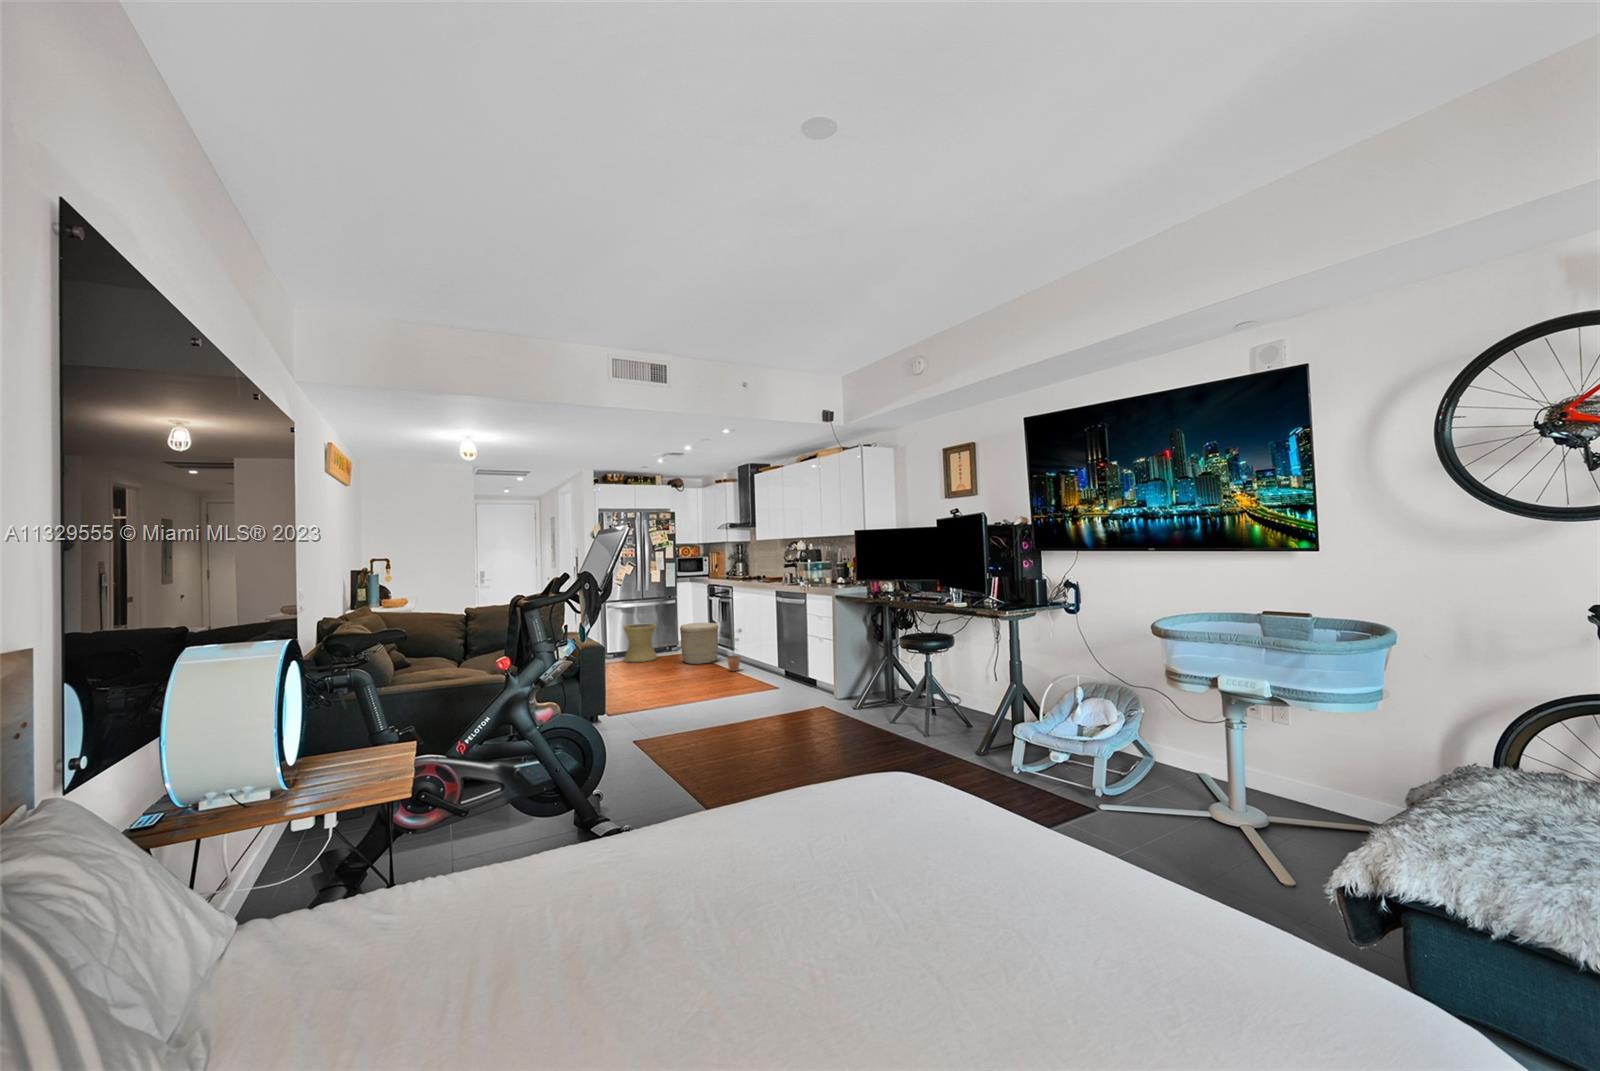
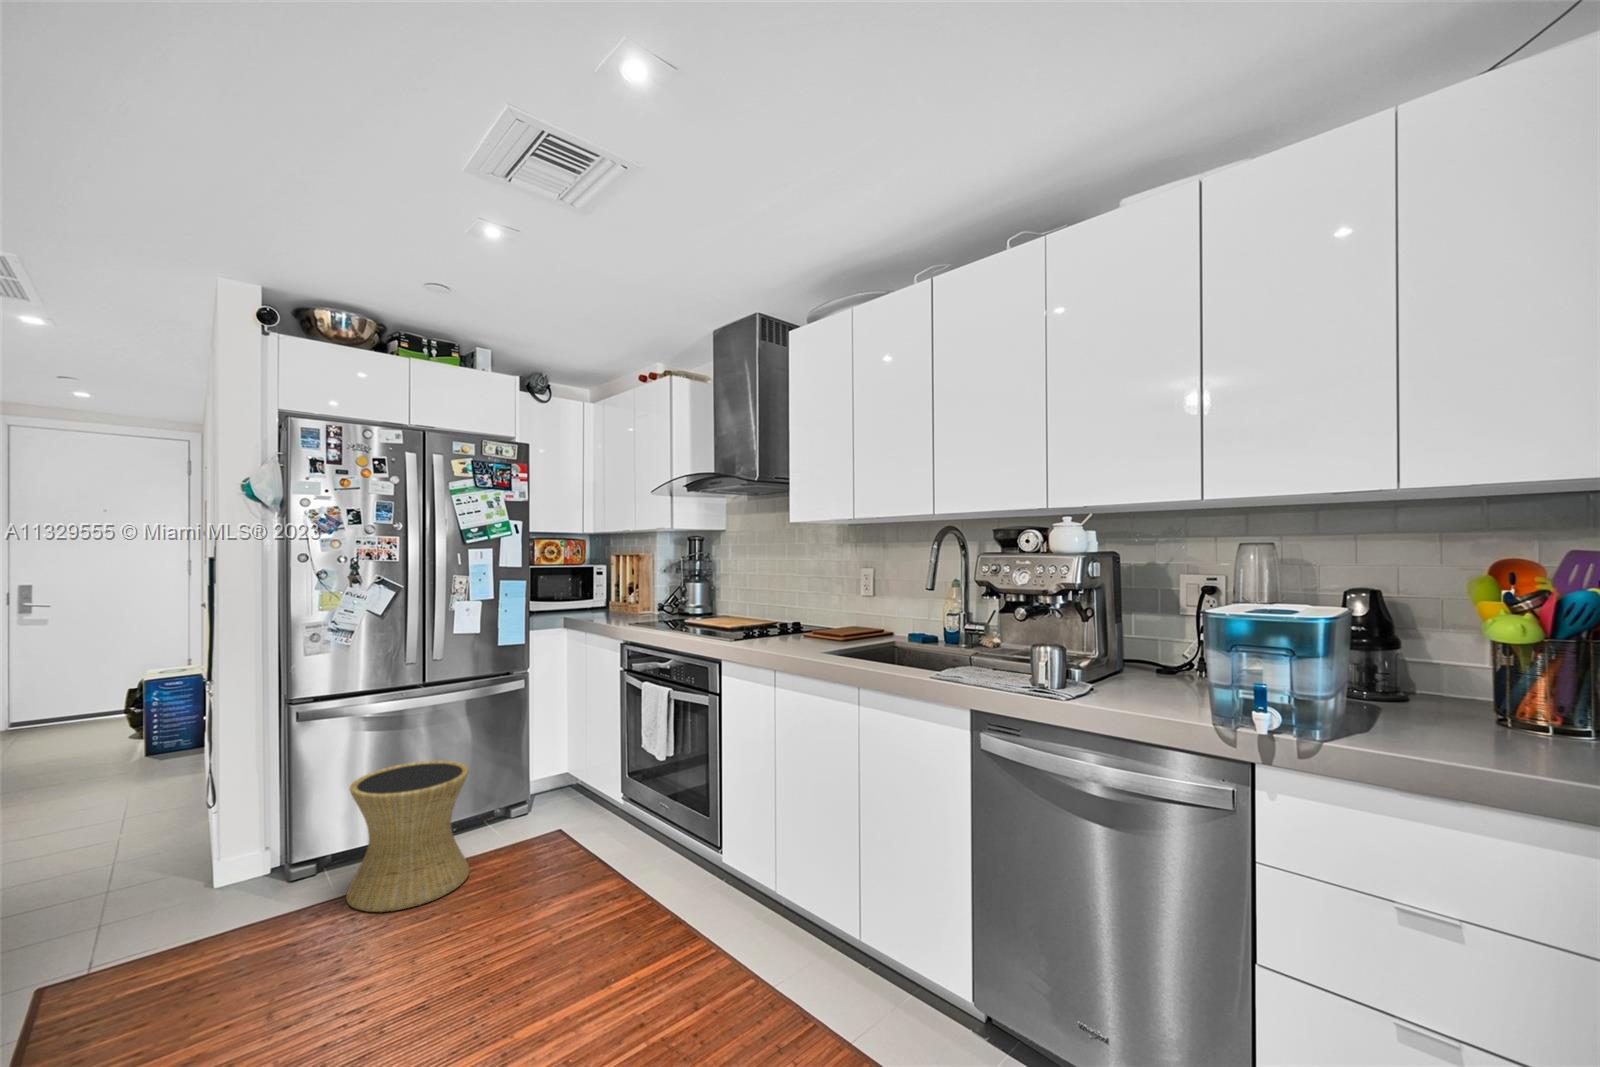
woven basket: present [680,623,718,664] -> none [555,758,676,914]
potted plant: present [726,629,741,671] -> none [744,811,804,973]

